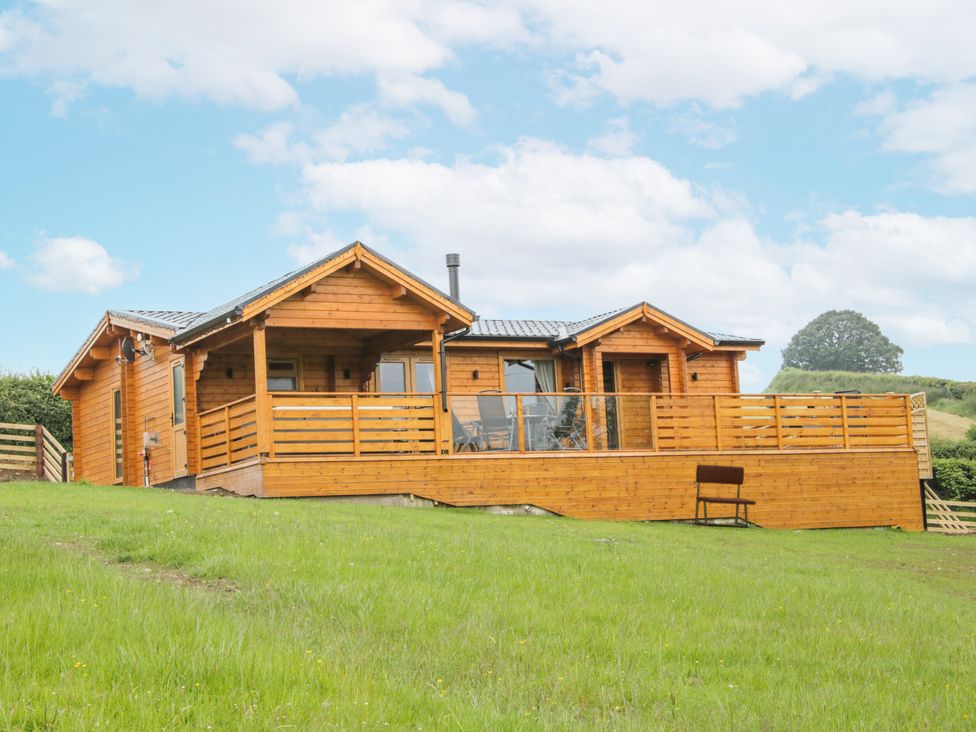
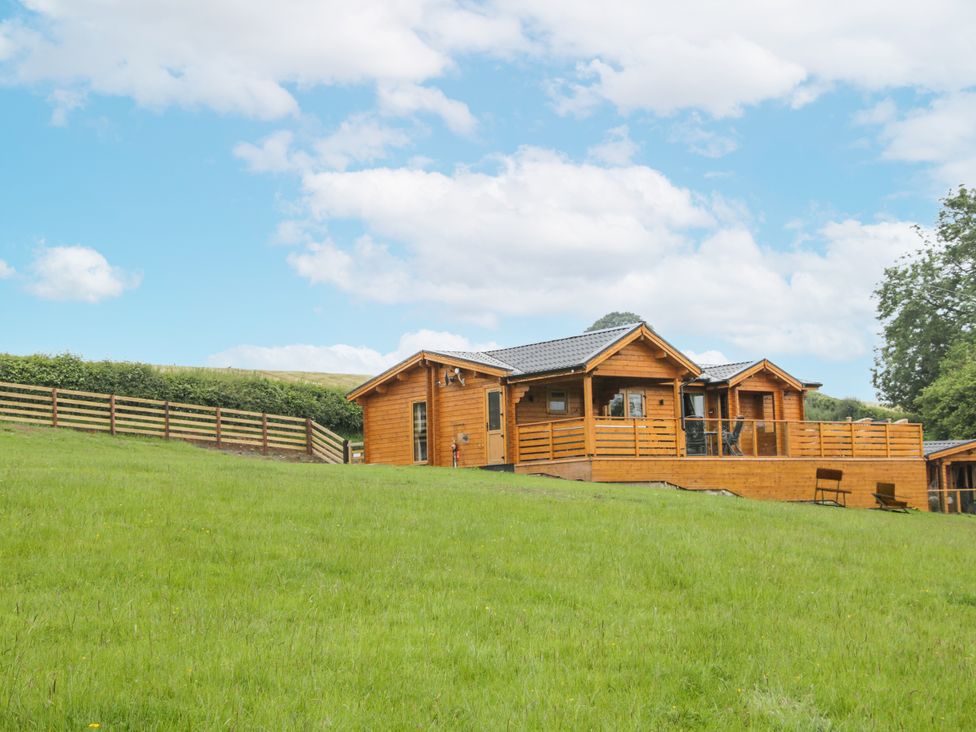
lounge chair: none [800,484,866,534] -> present [871,482,910,513]

